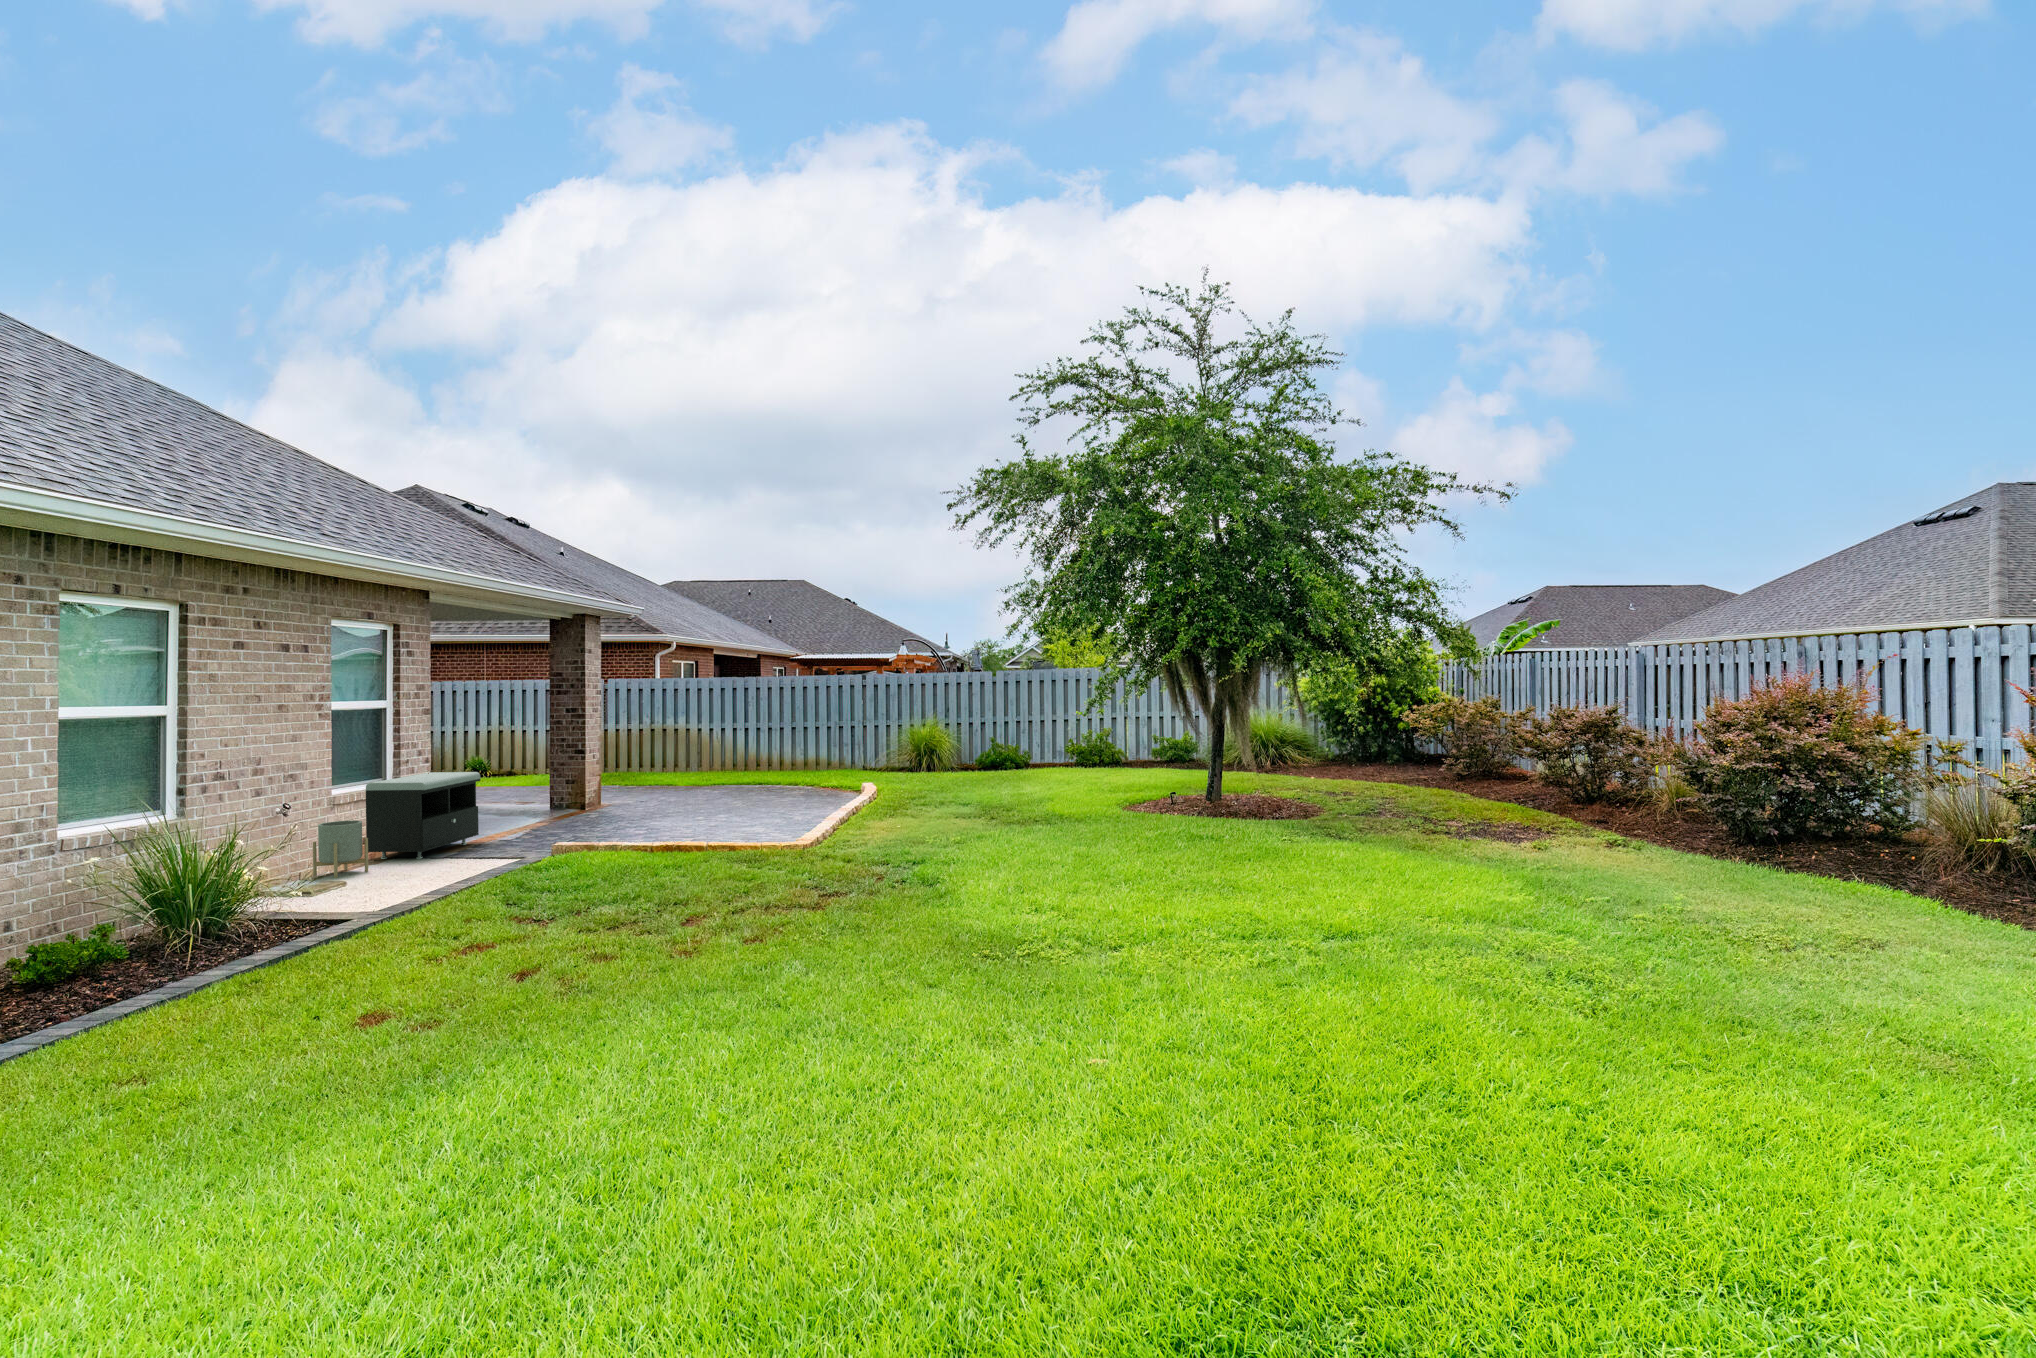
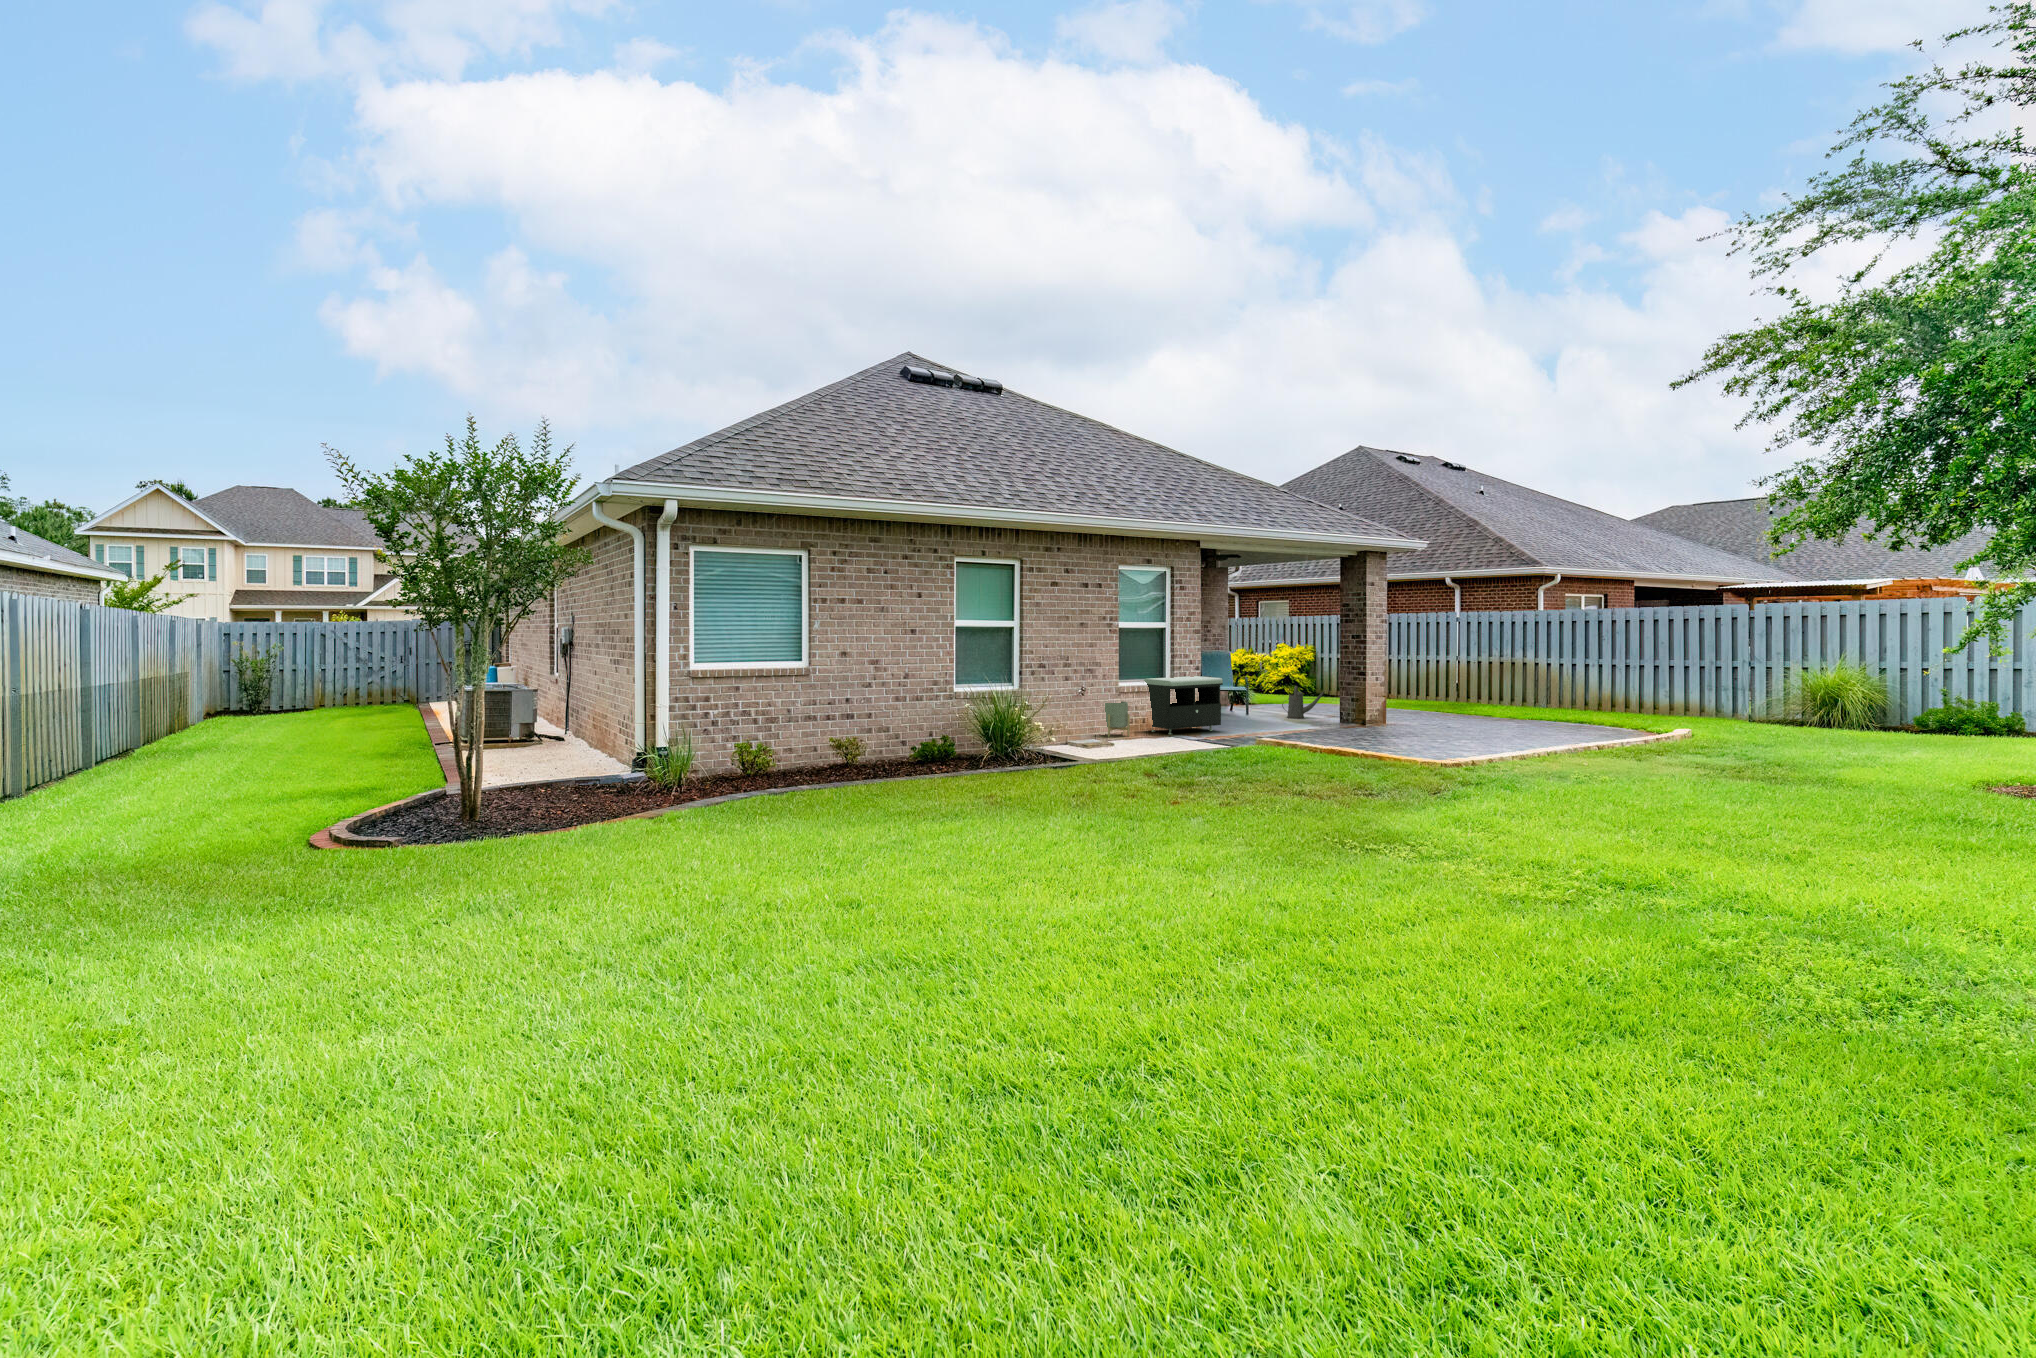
watering can: none [501,773,555,815] -> present [1282,686,1324,719]

